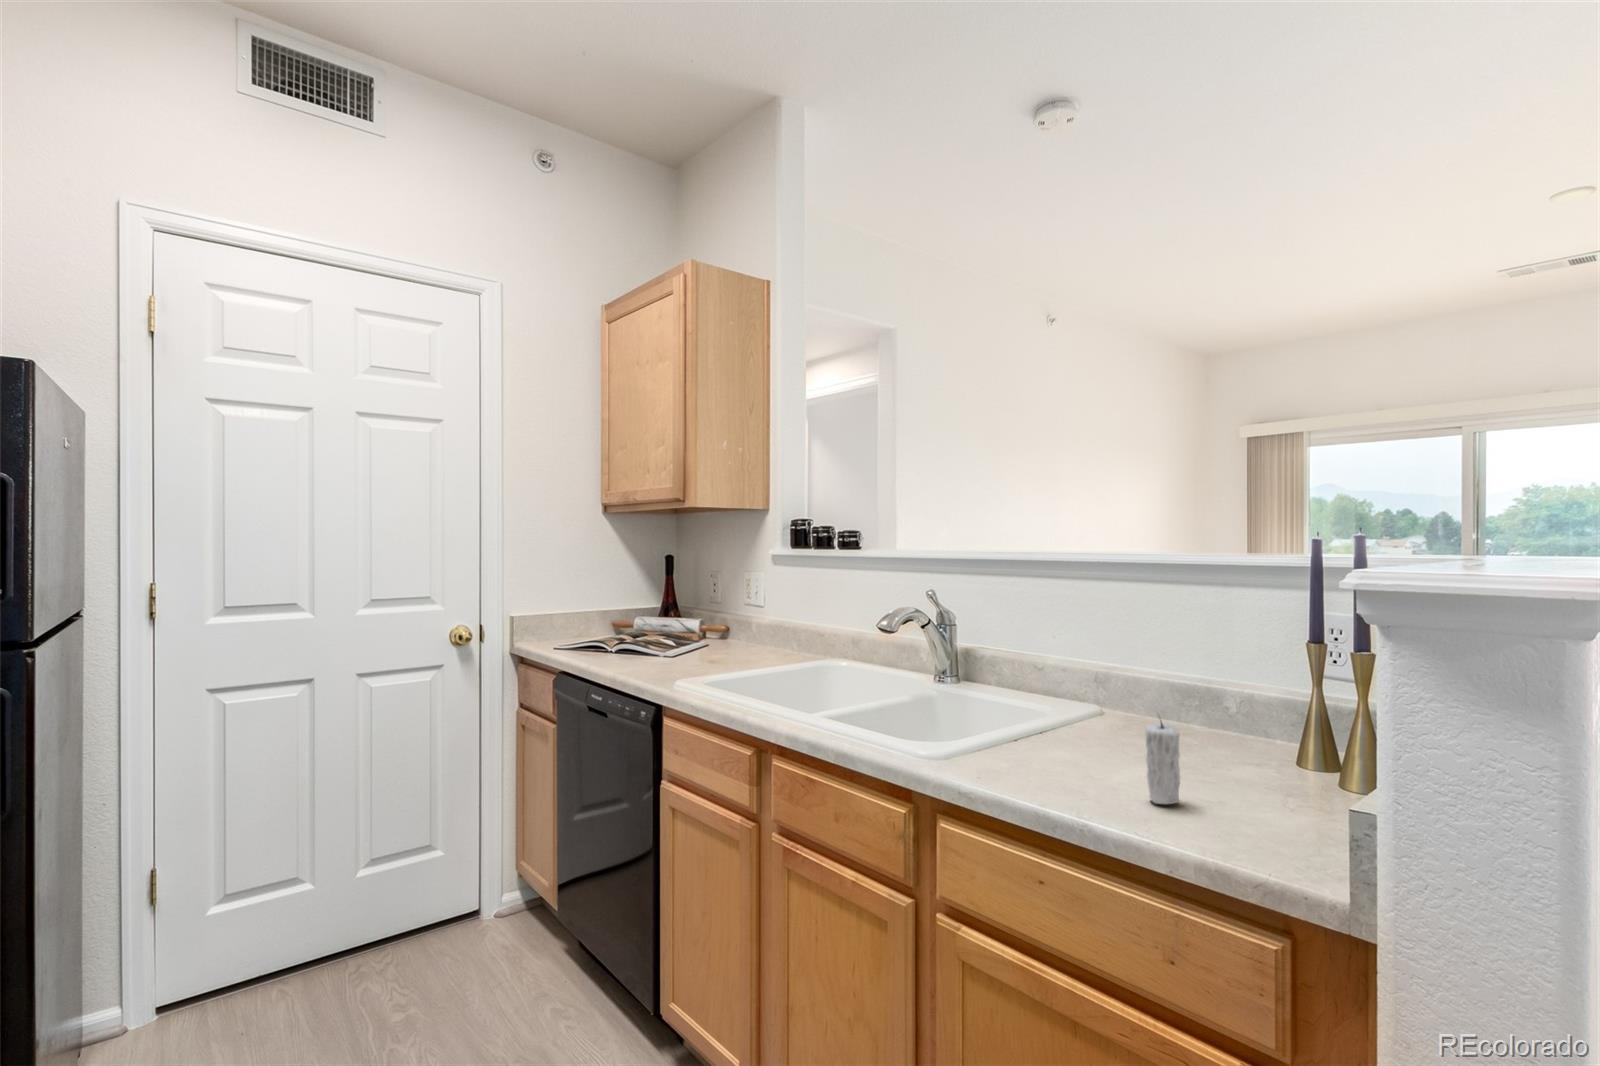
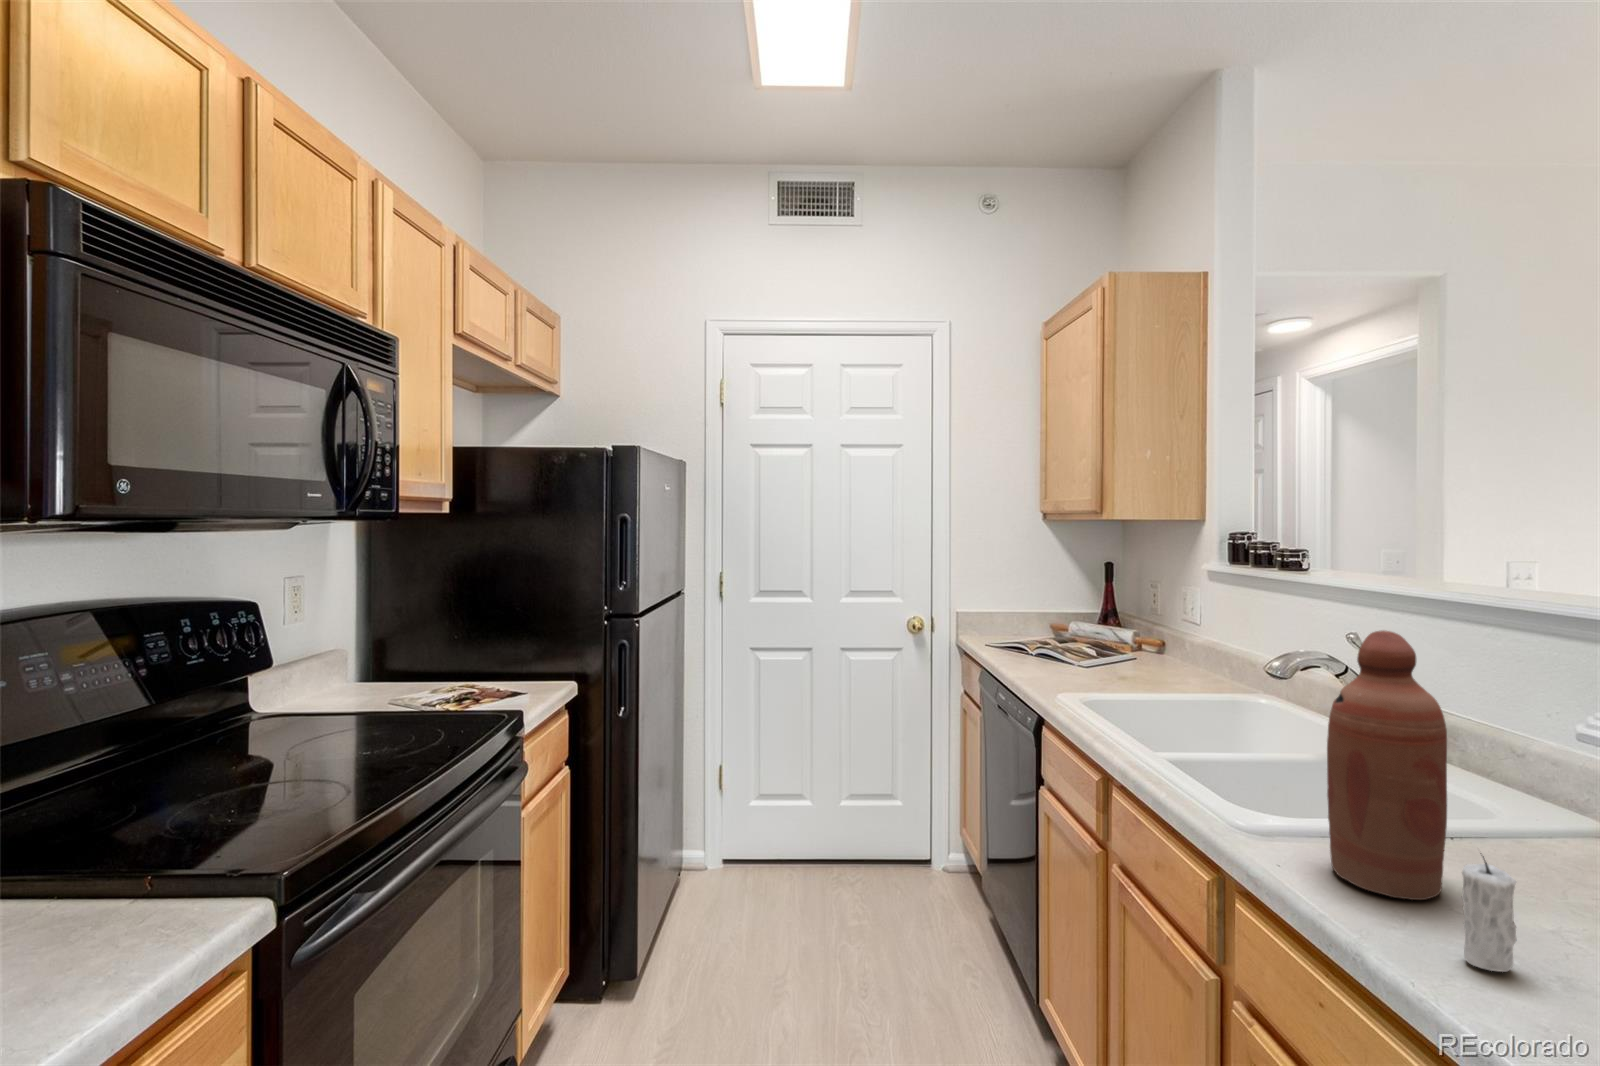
bottle: none [1011,556,1093,775] -> present [1327,630,1447,900]

